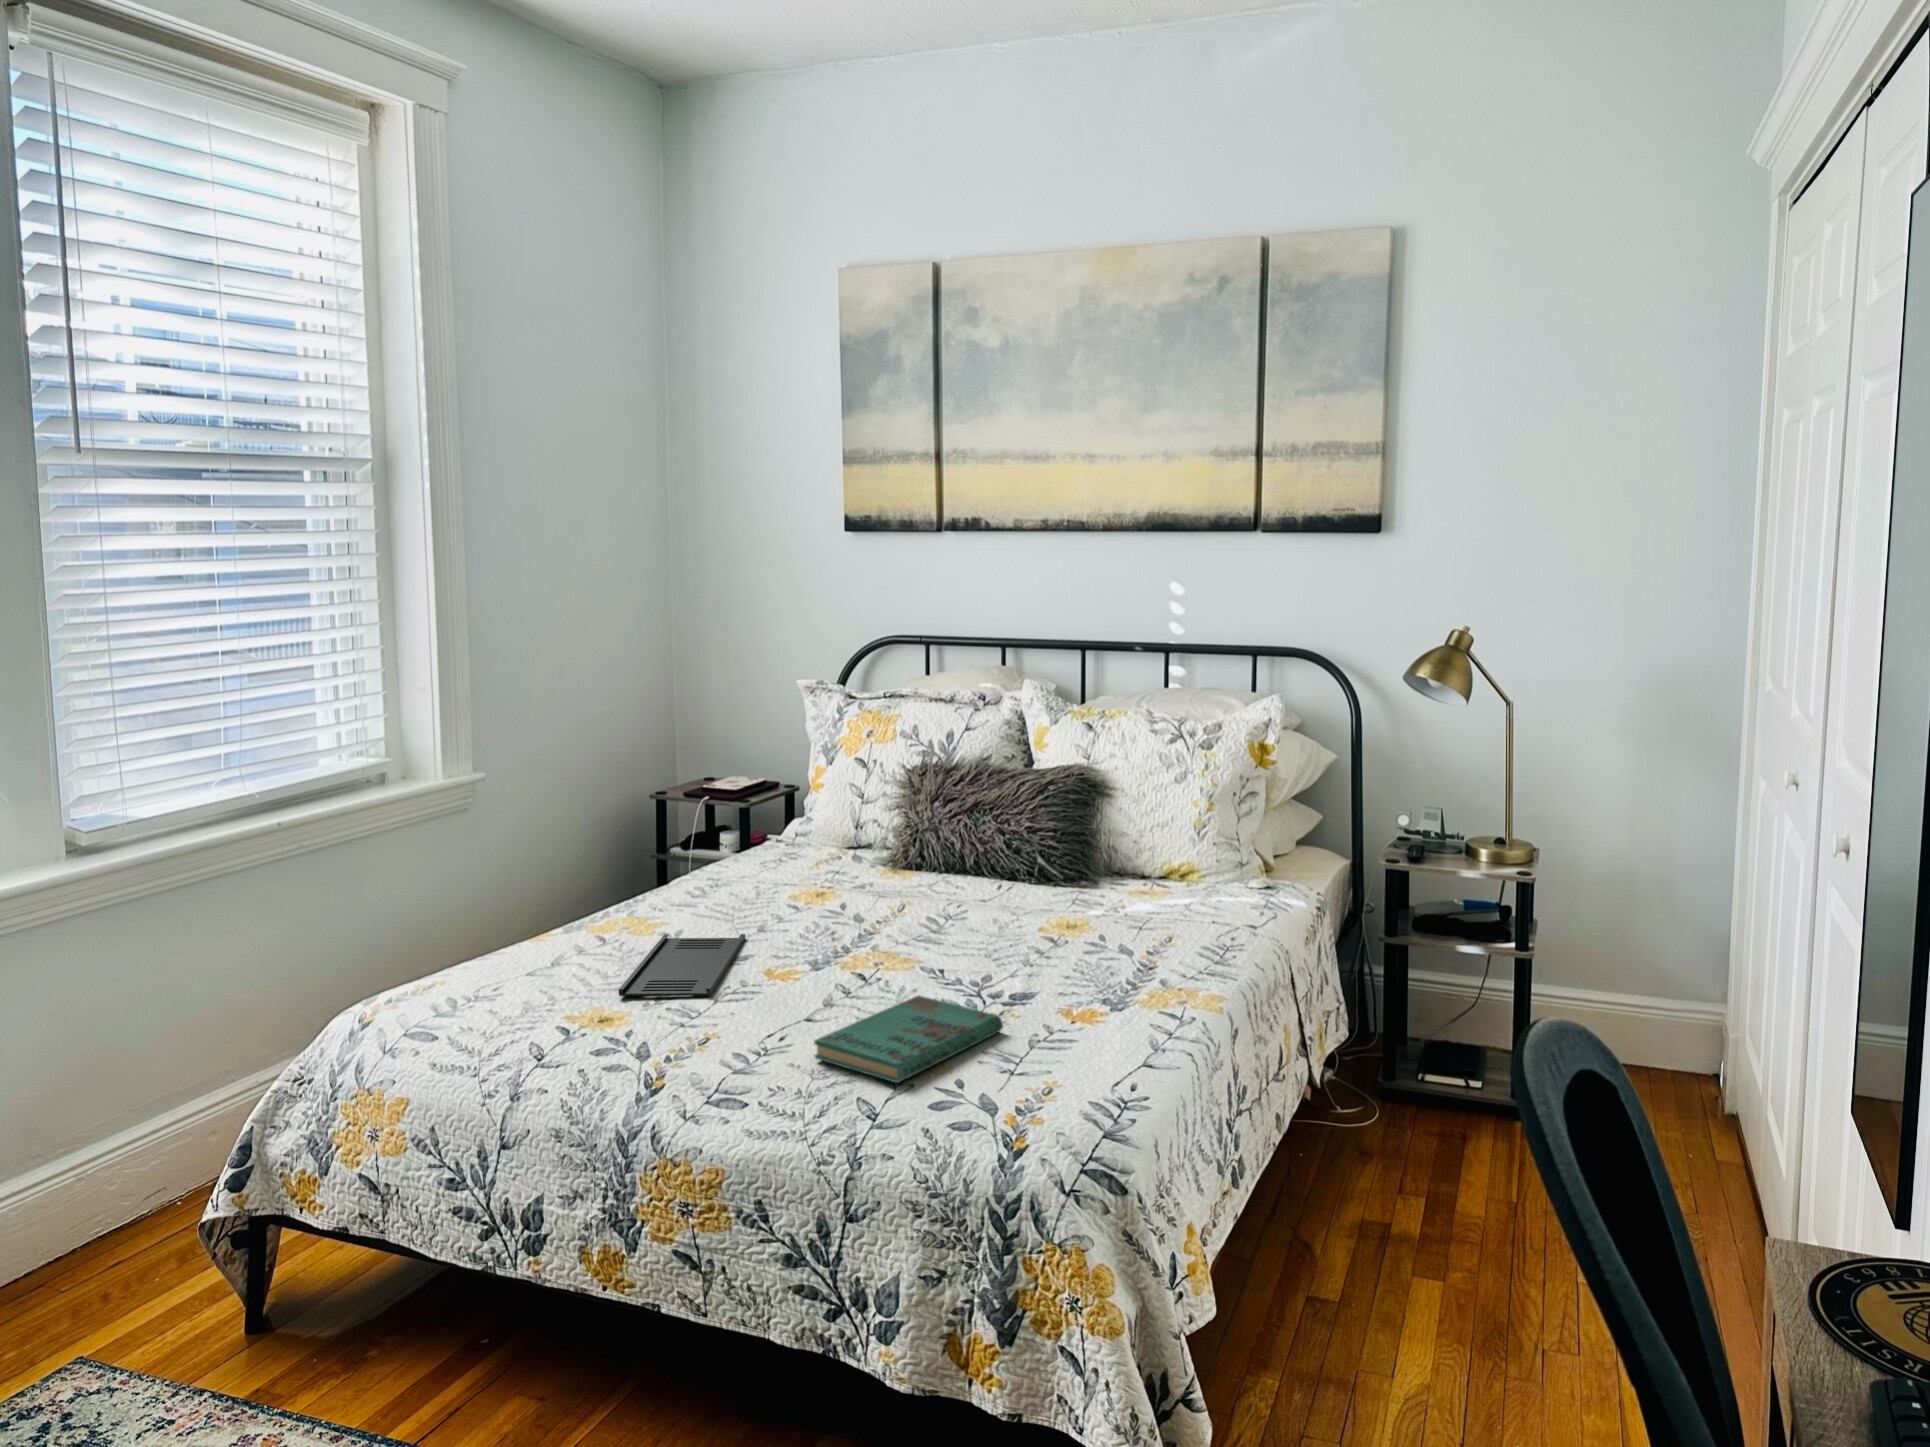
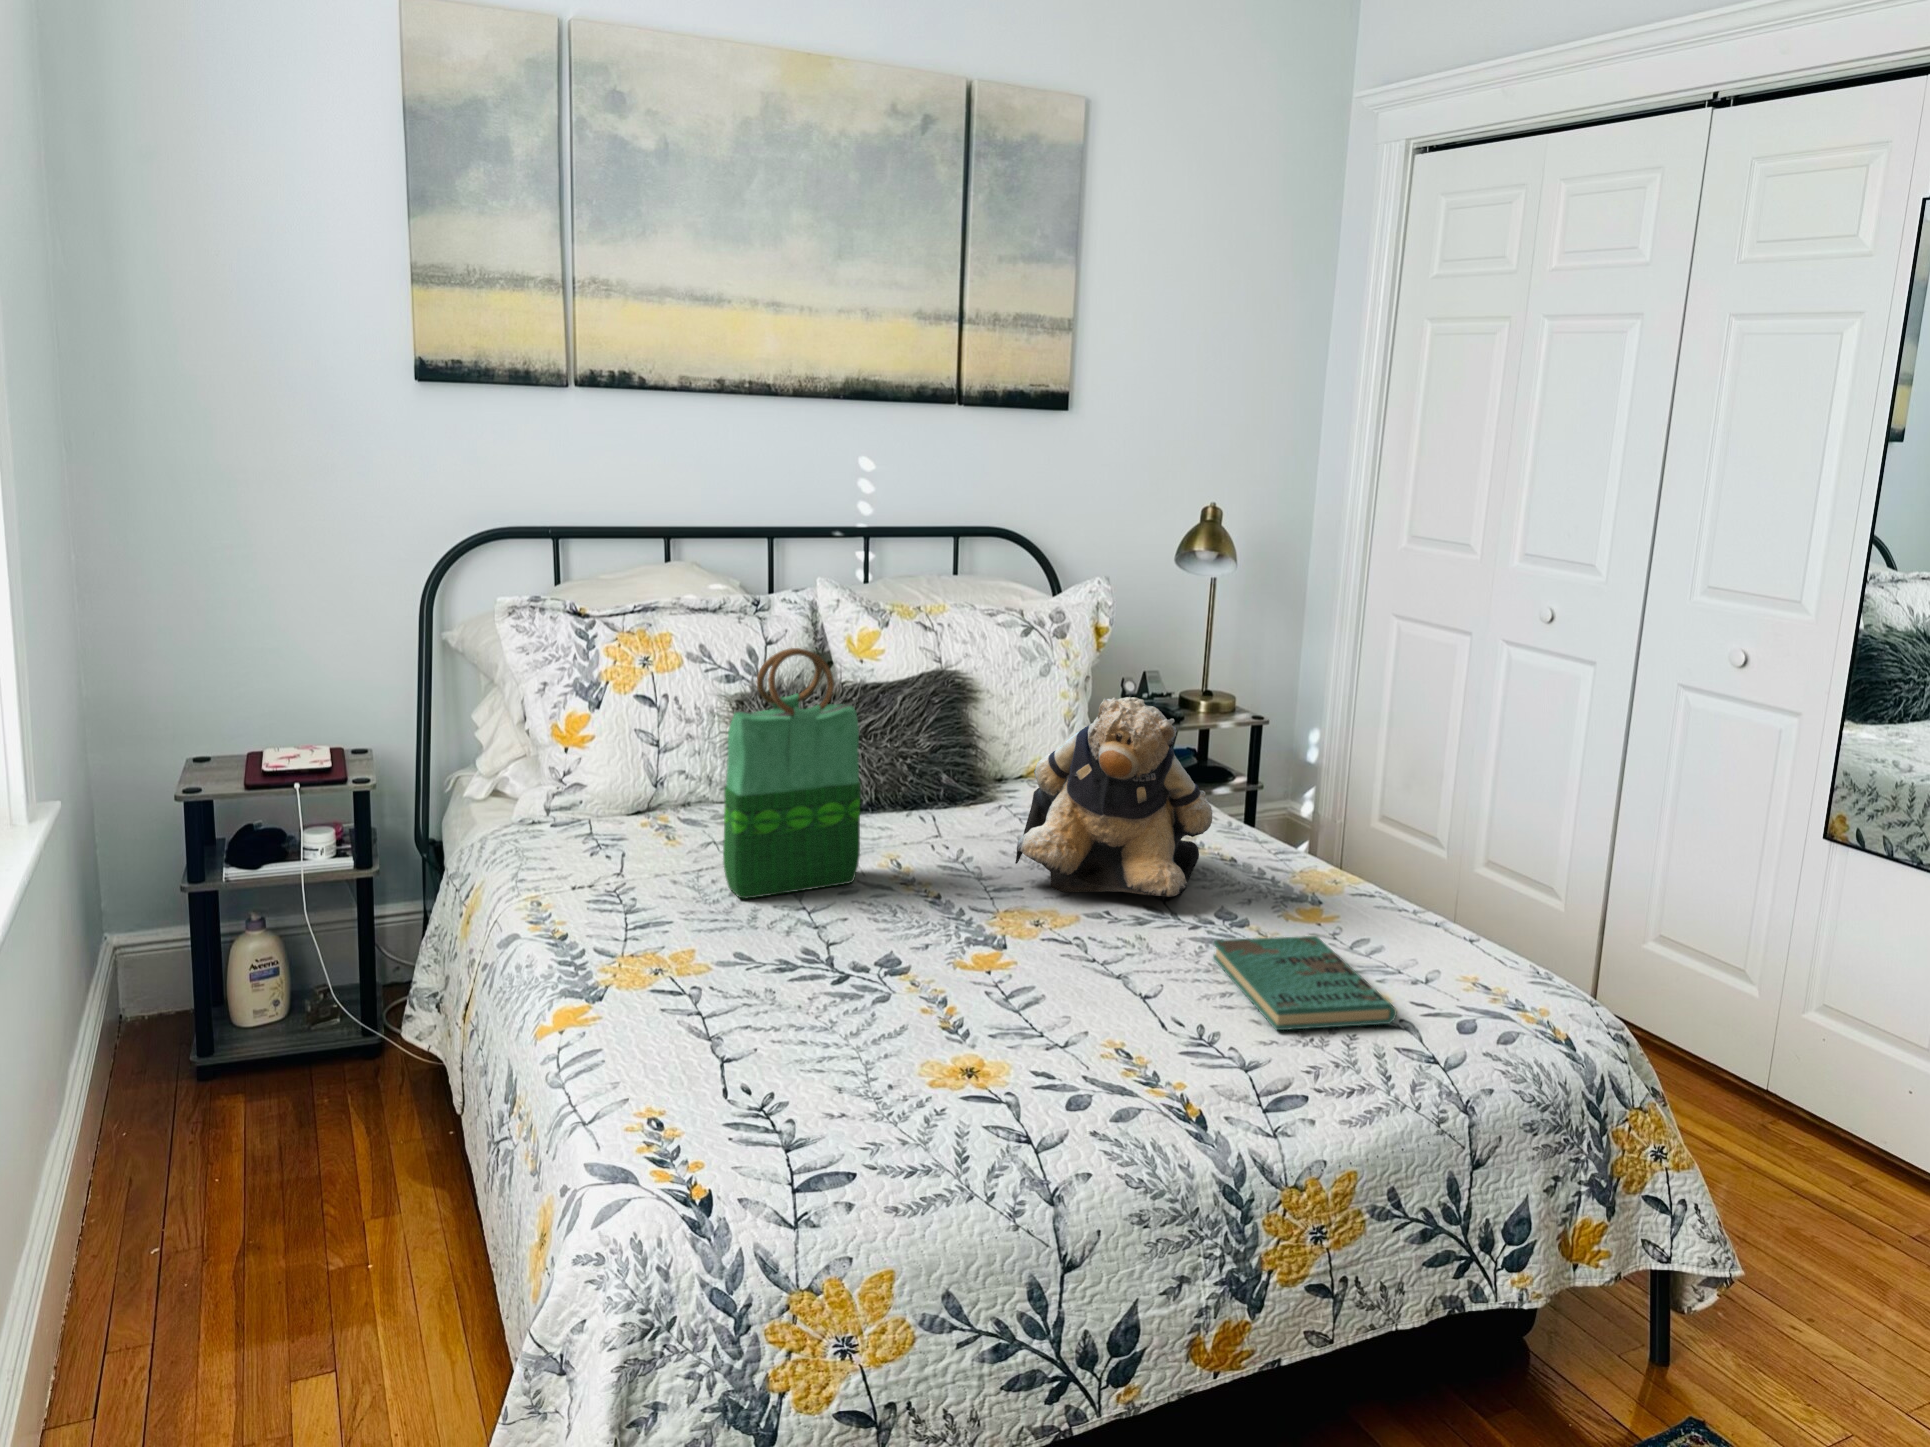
tote bag: none [750,718,855,910] -> present [723,648,861,898]
teddy bear: none [907,777,1086,971] -> present [1015,697,1212,897]
tray: present [619,934,745,996] -> none [764,935,1006,1045]

